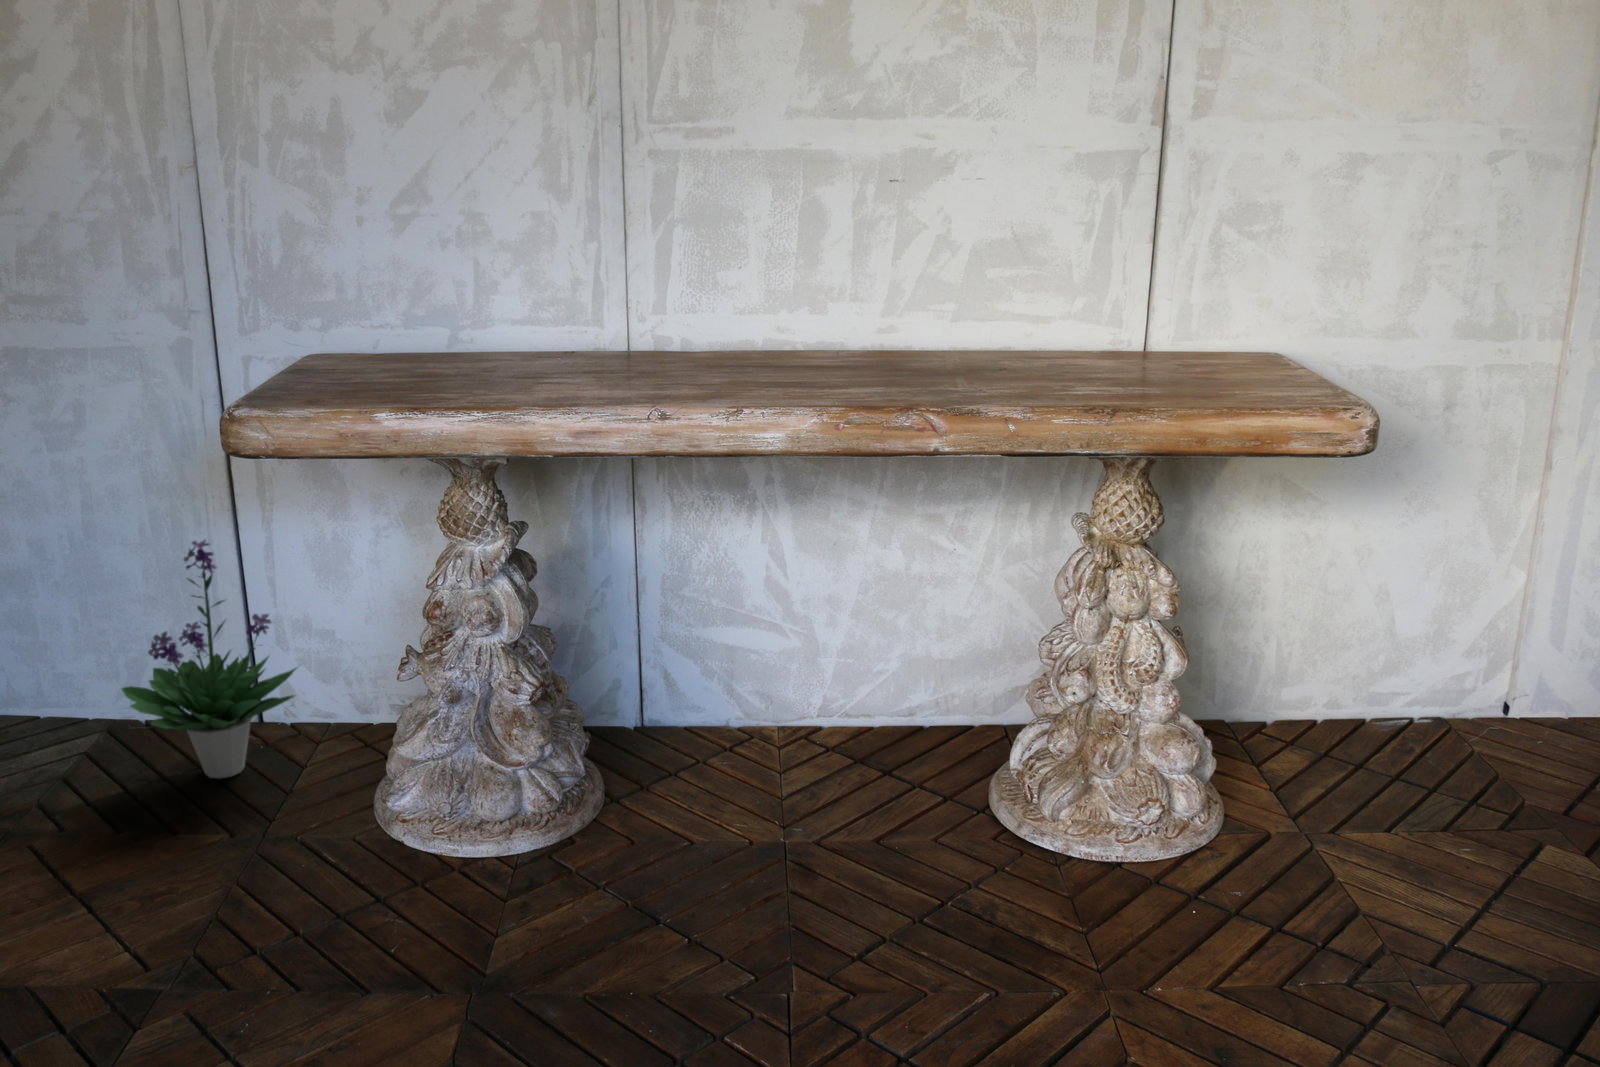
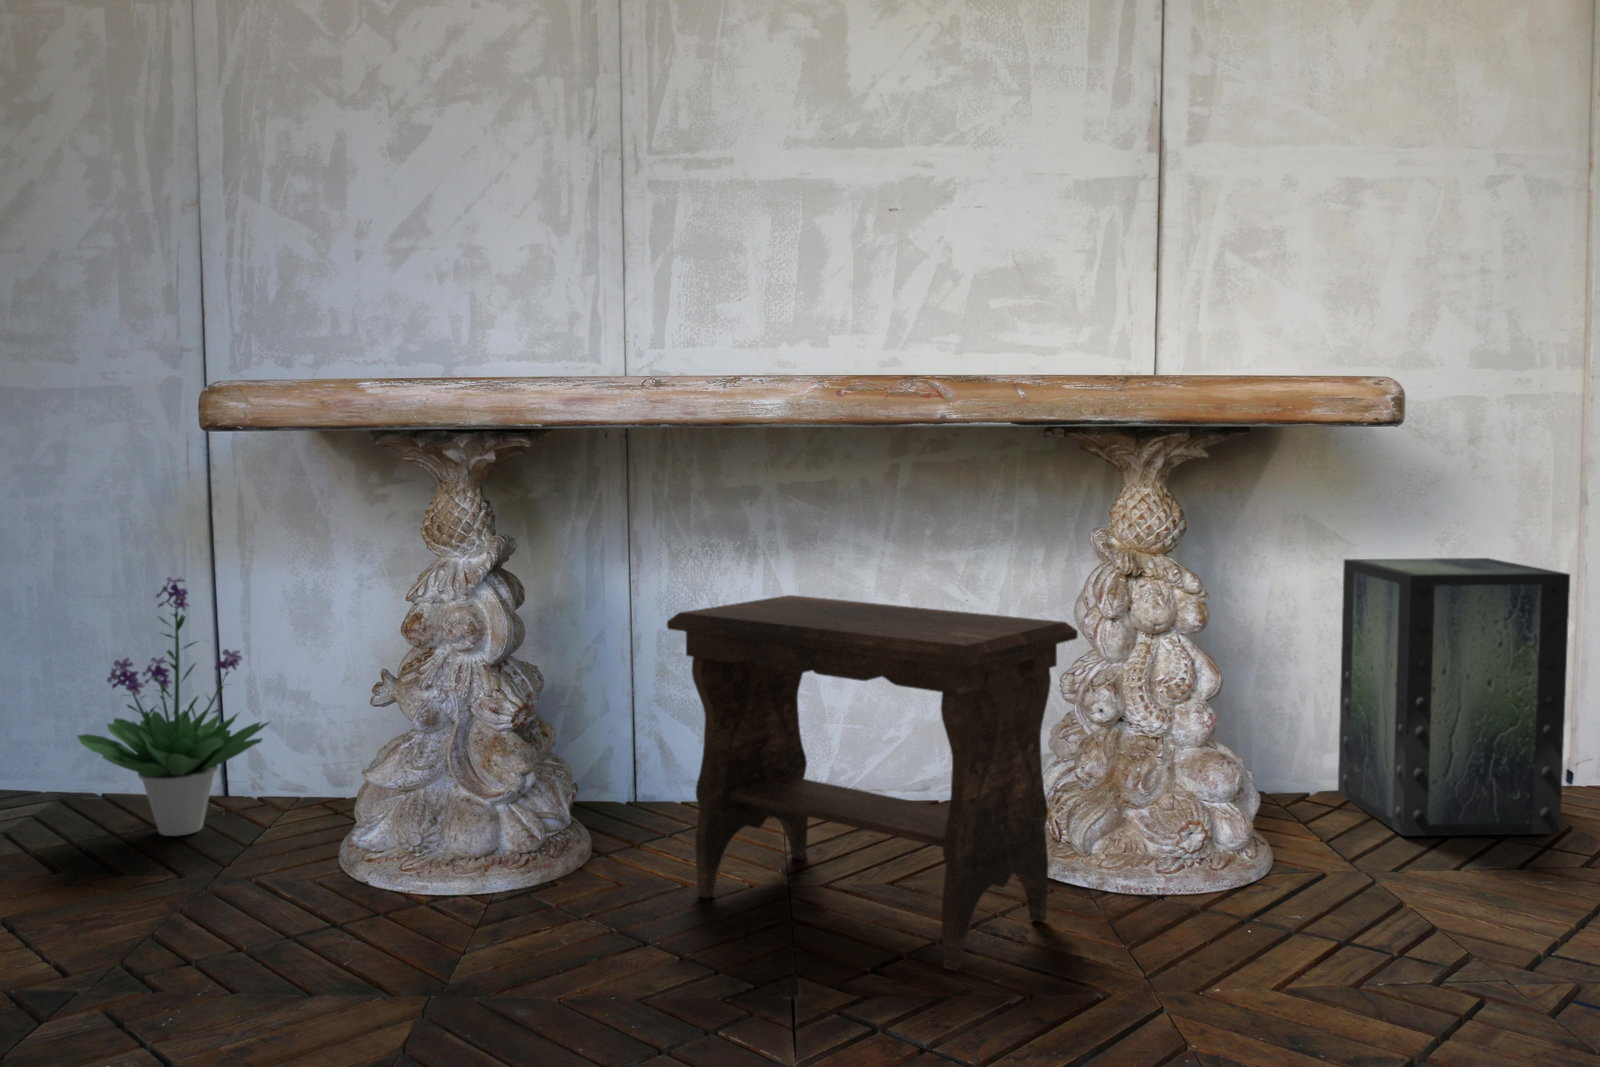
storage box: none [1293,519,1523,790] -> present [1338,558,1570,836]
footstool: none [674,581,1054,963] -> present [667,595,1078,971]

